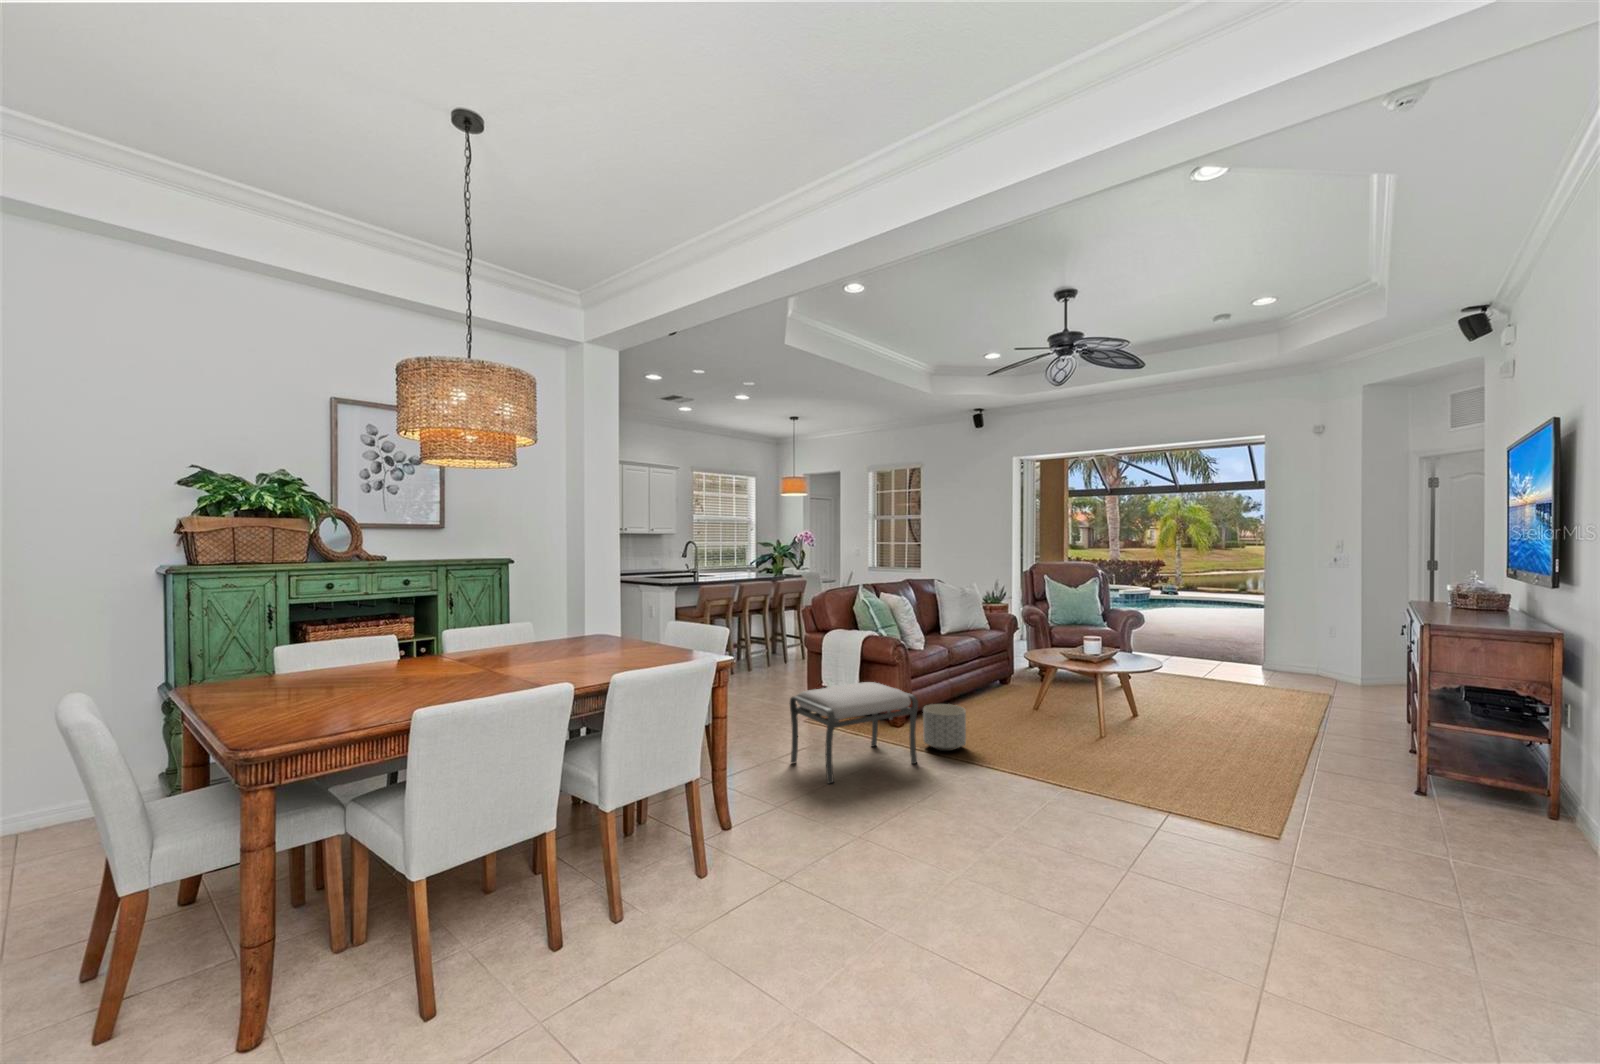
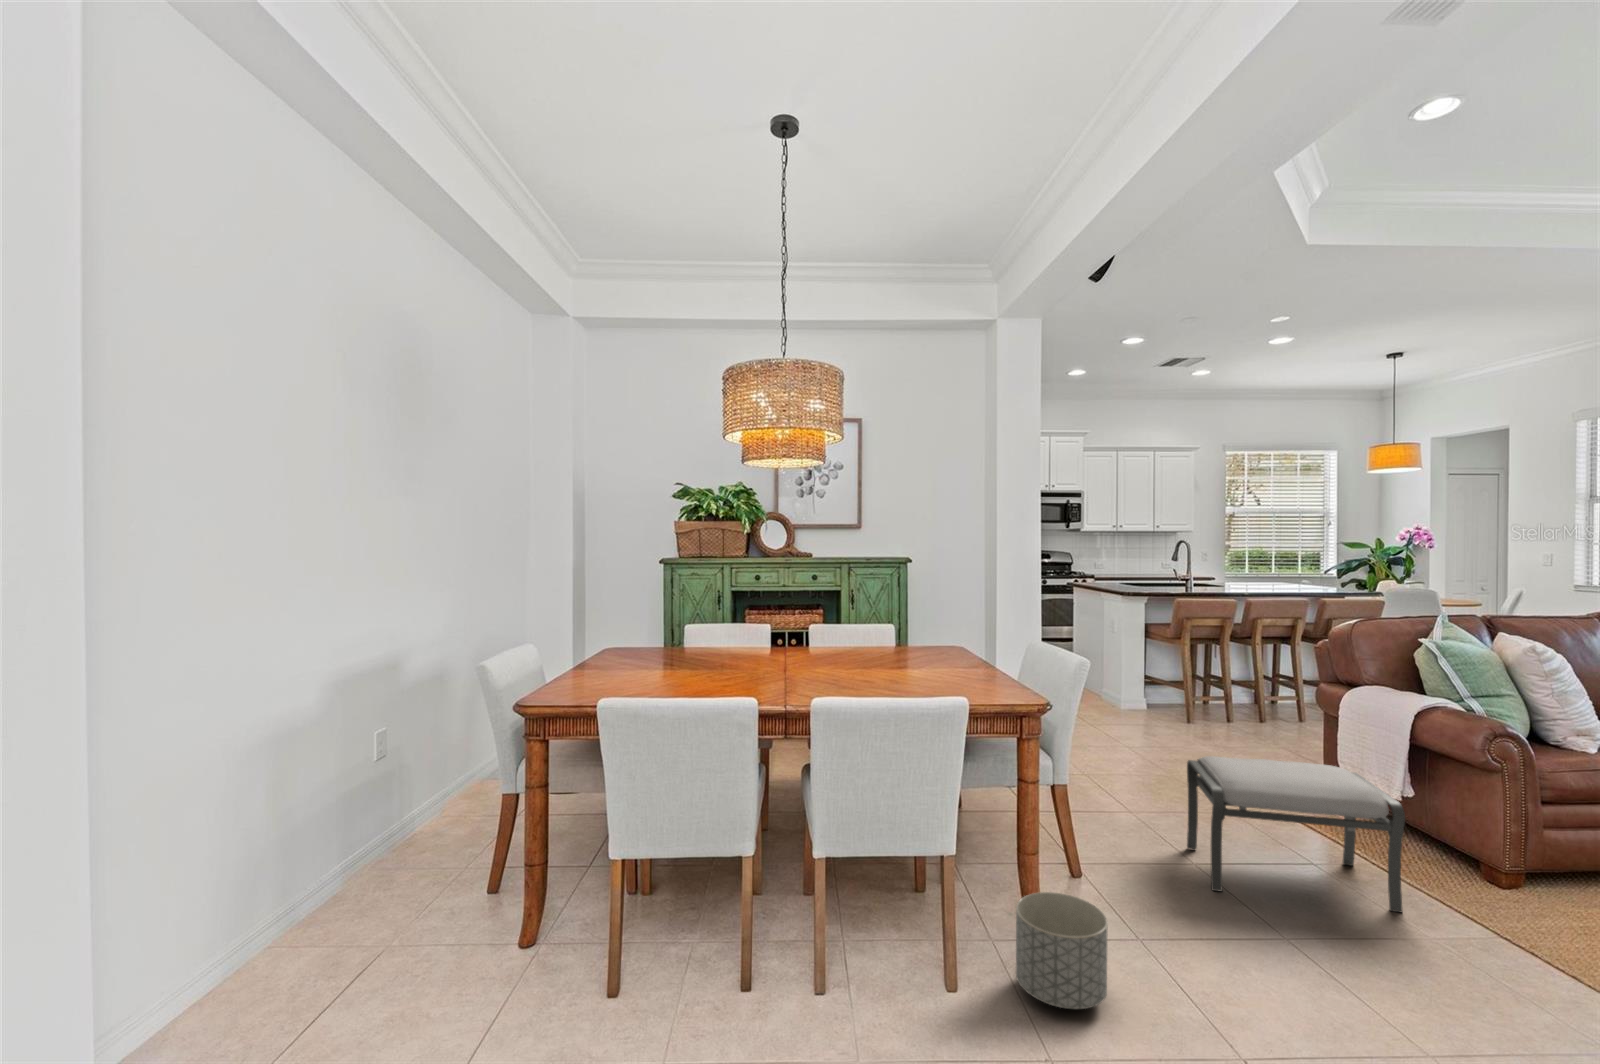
planter: present [923,704,966,751] -> present [1016,892,1108,1009]

